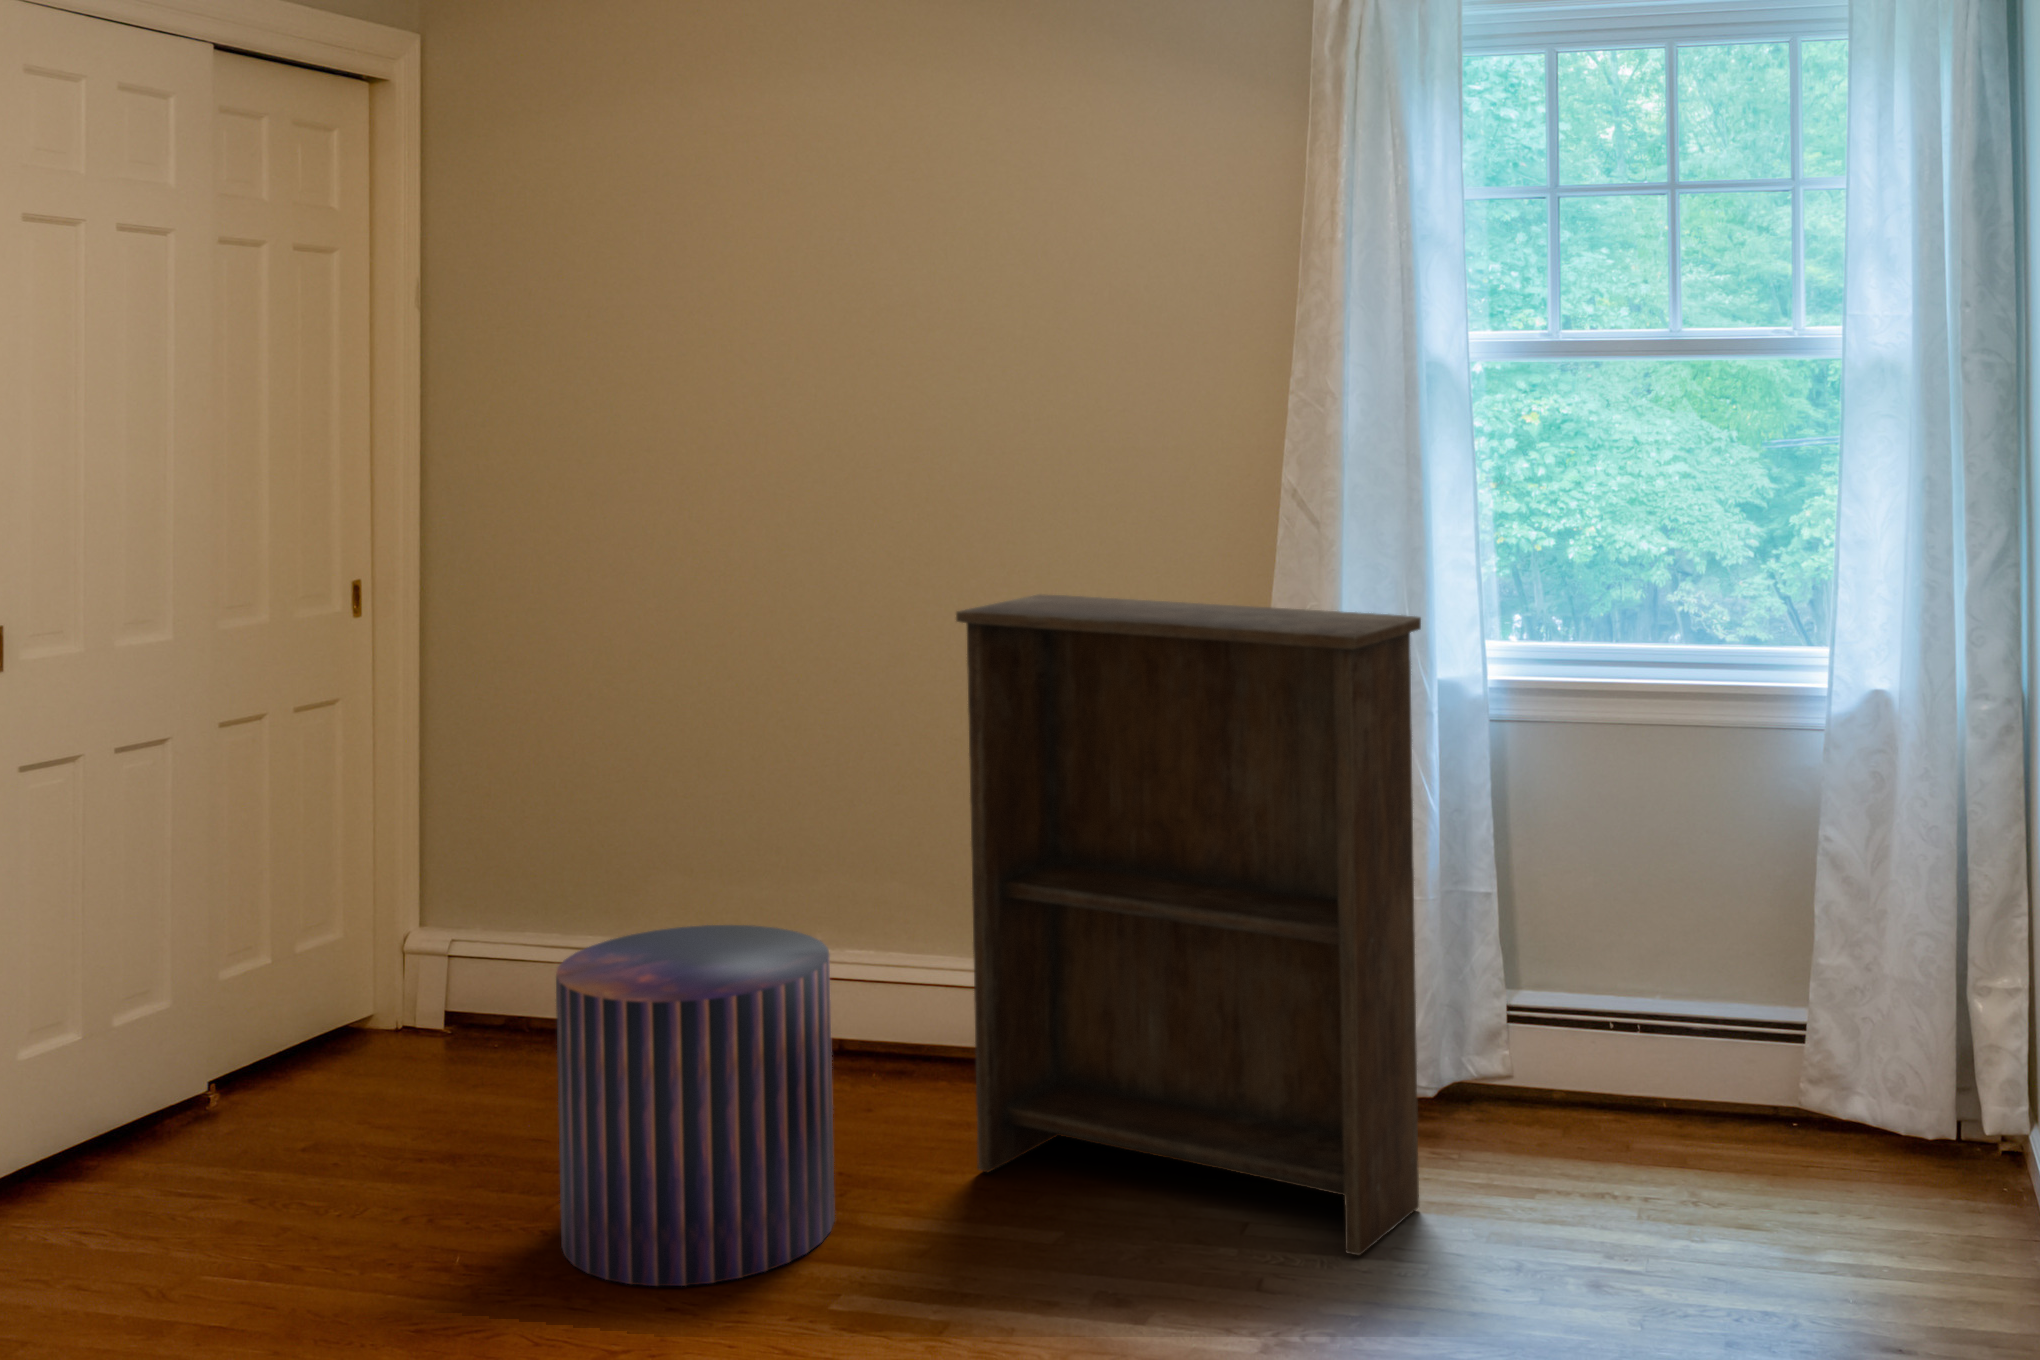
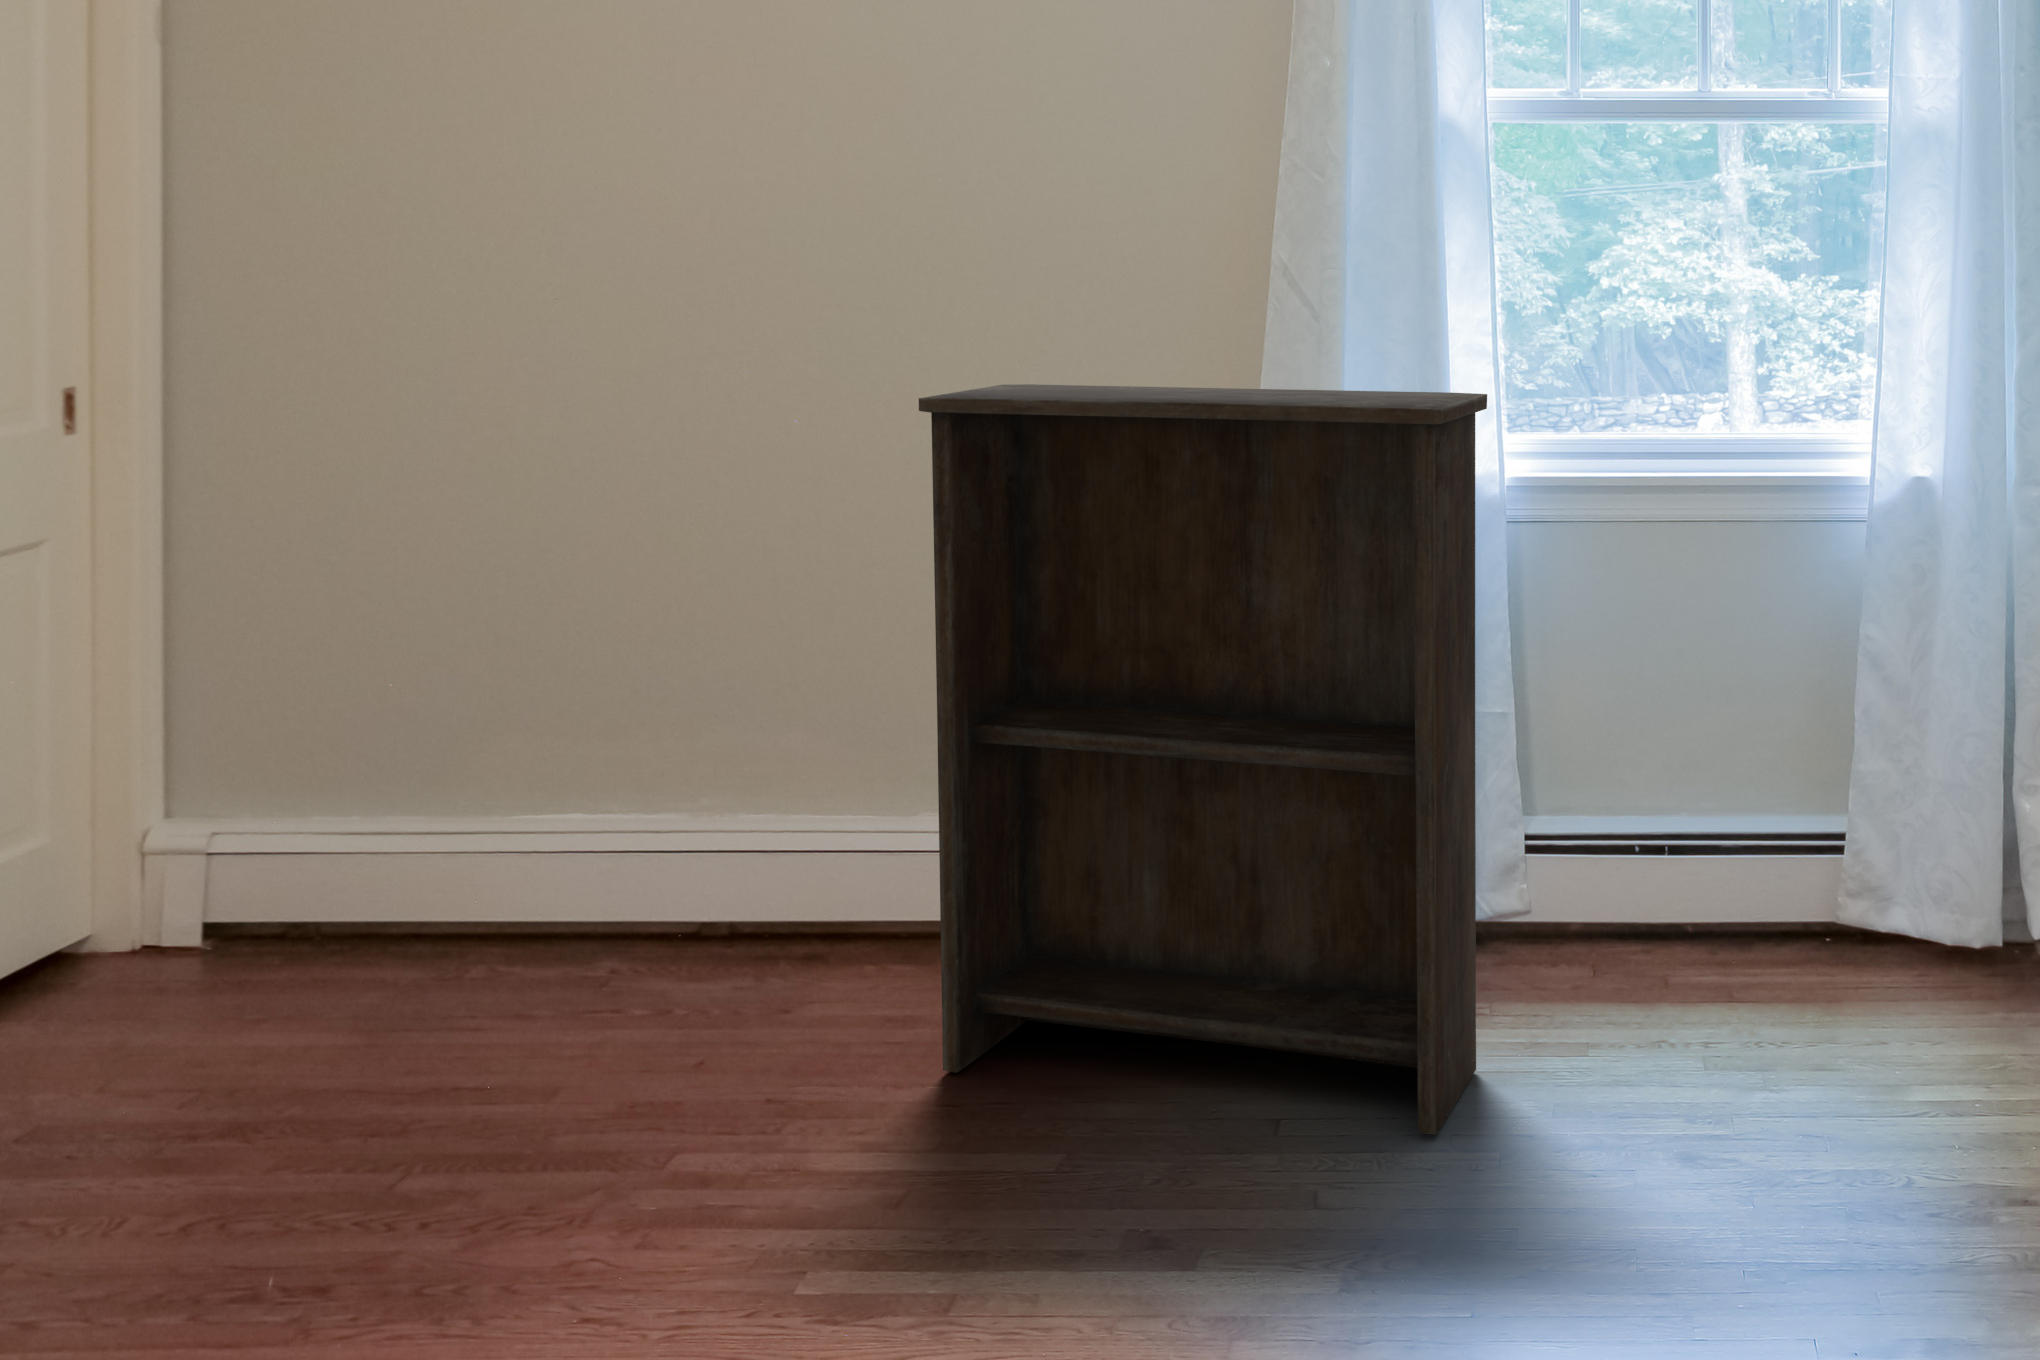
pouf: present [556,925,835,1286] -> none [399,794,777,1268]

